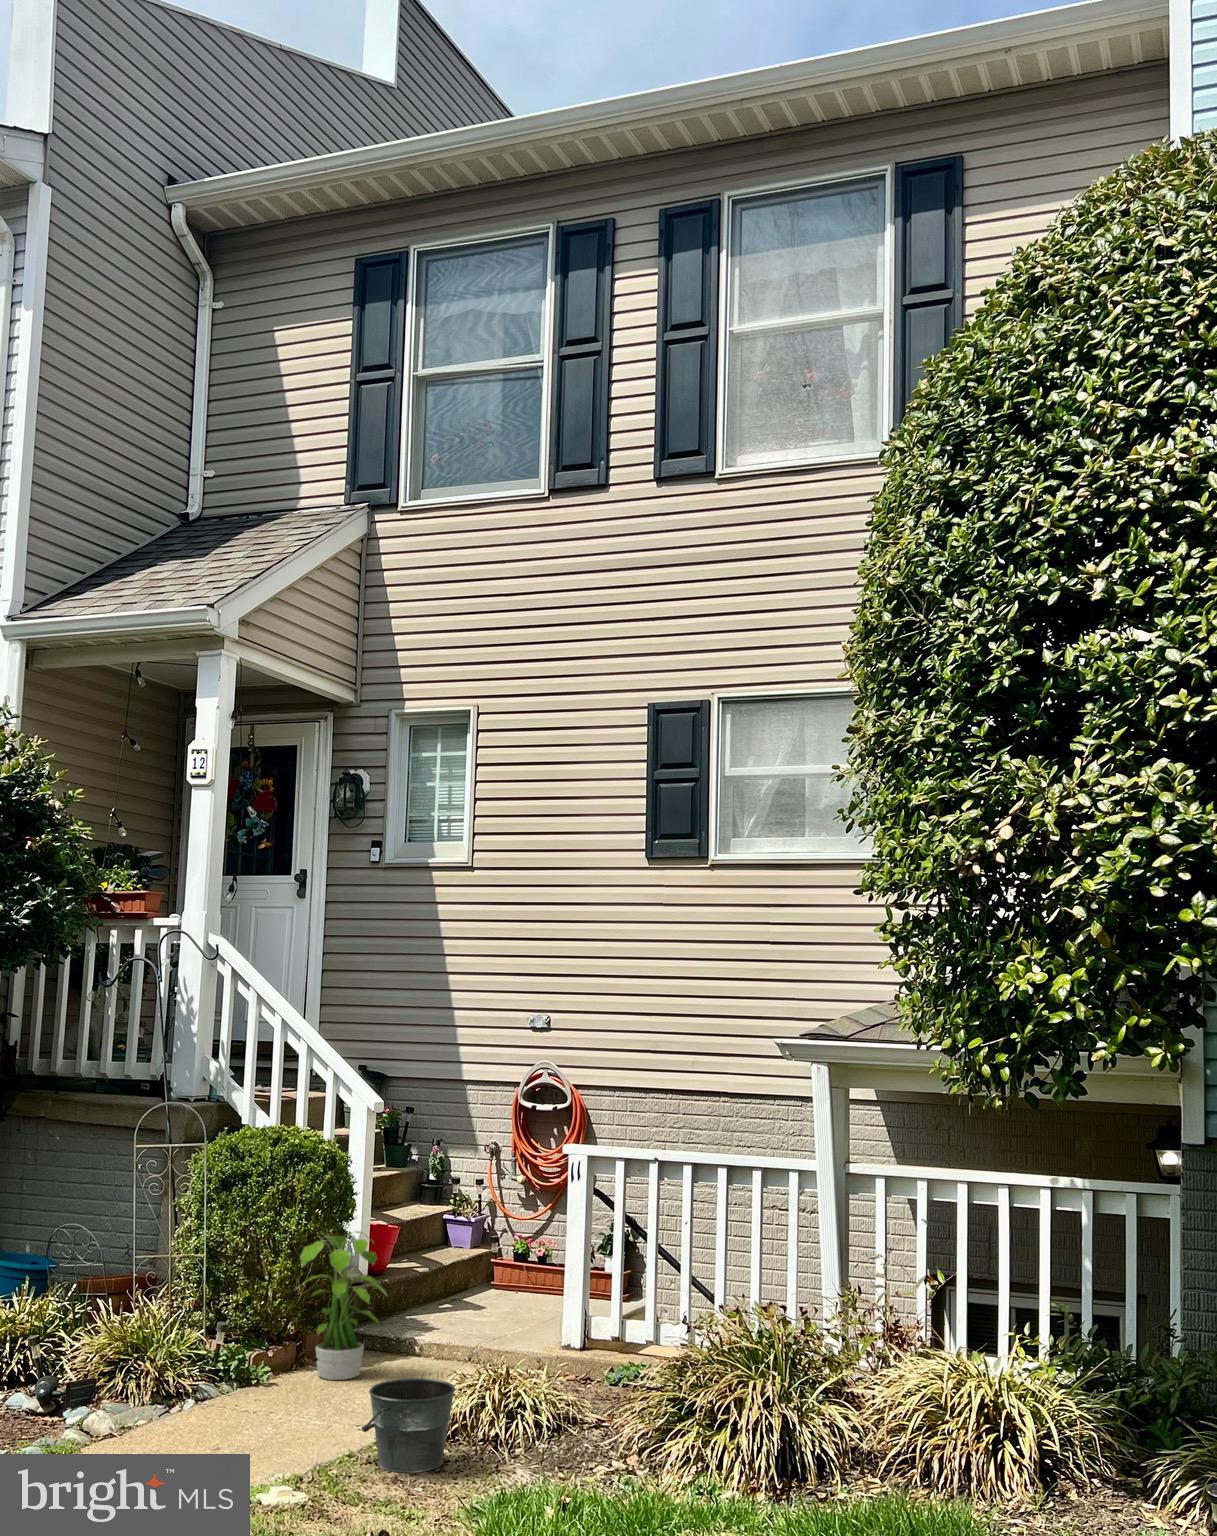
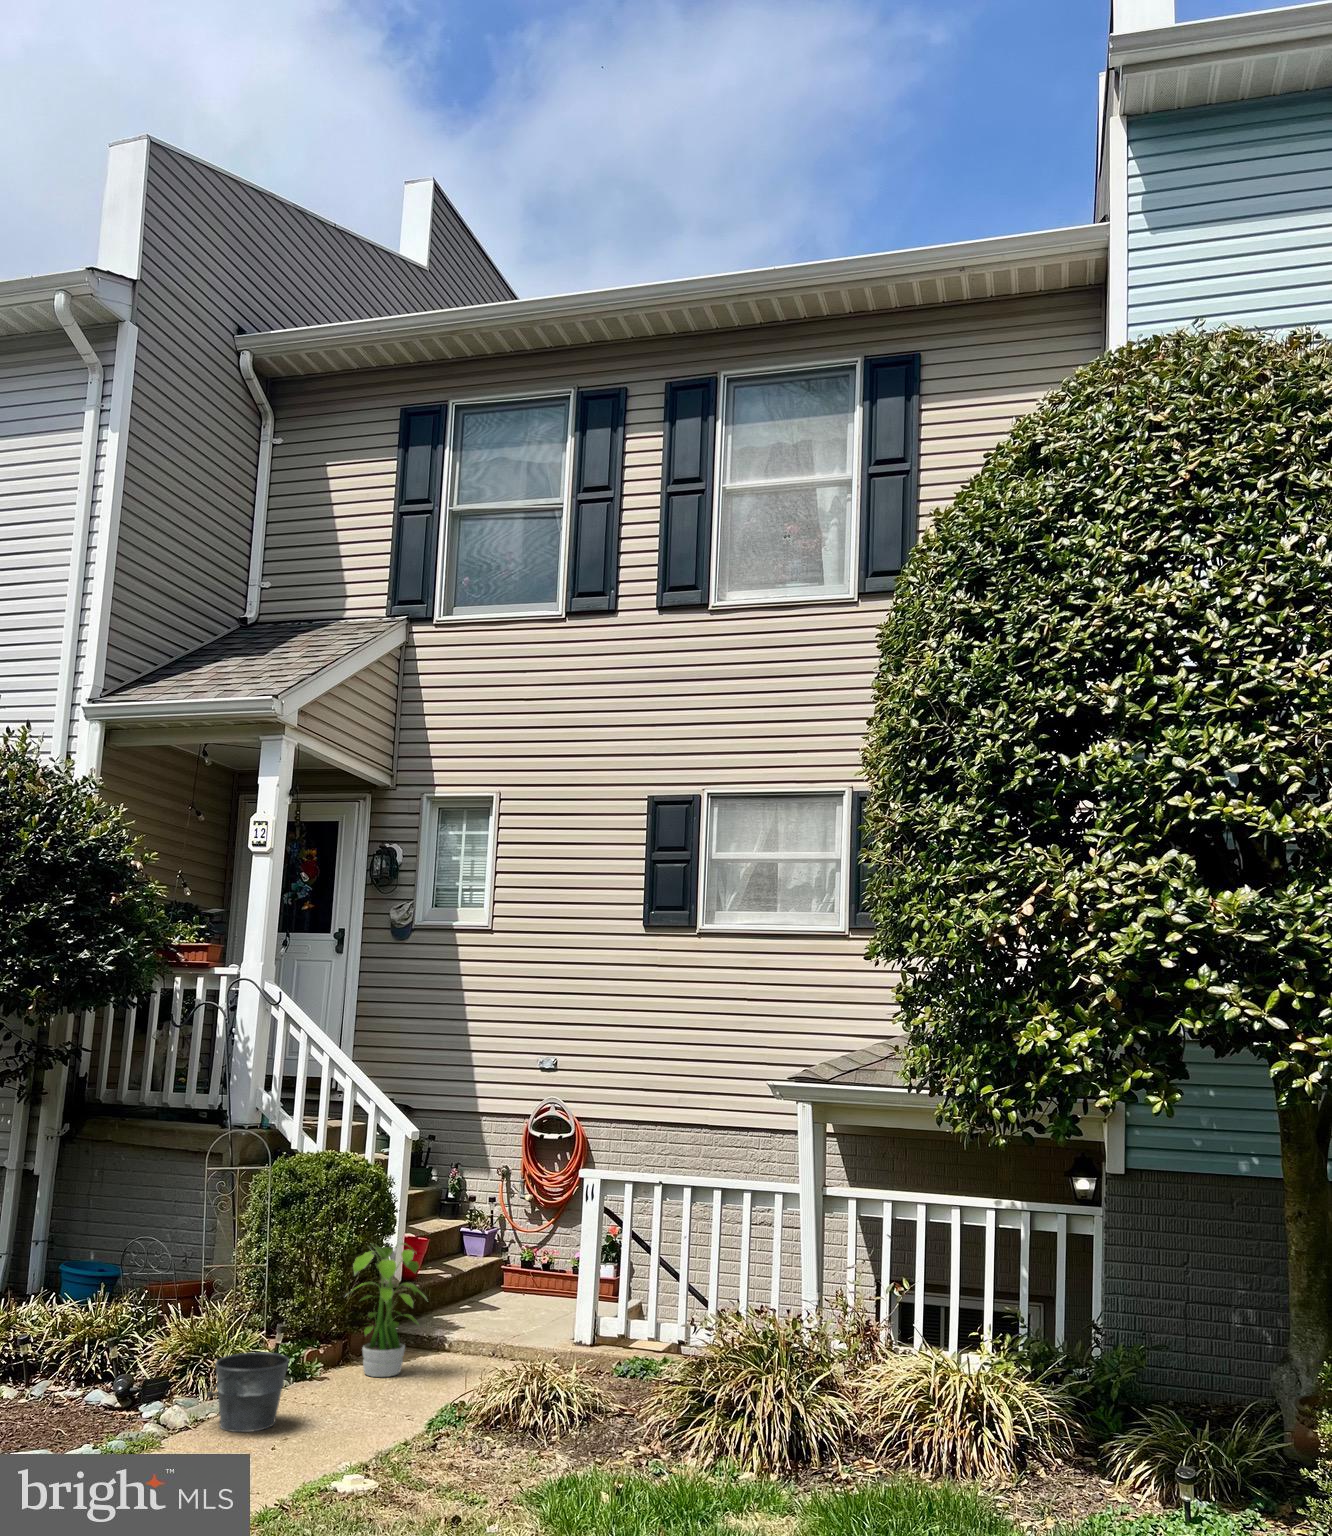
bucket: present [362,1378,455,1473] -> present [207,1352,289,1432]

